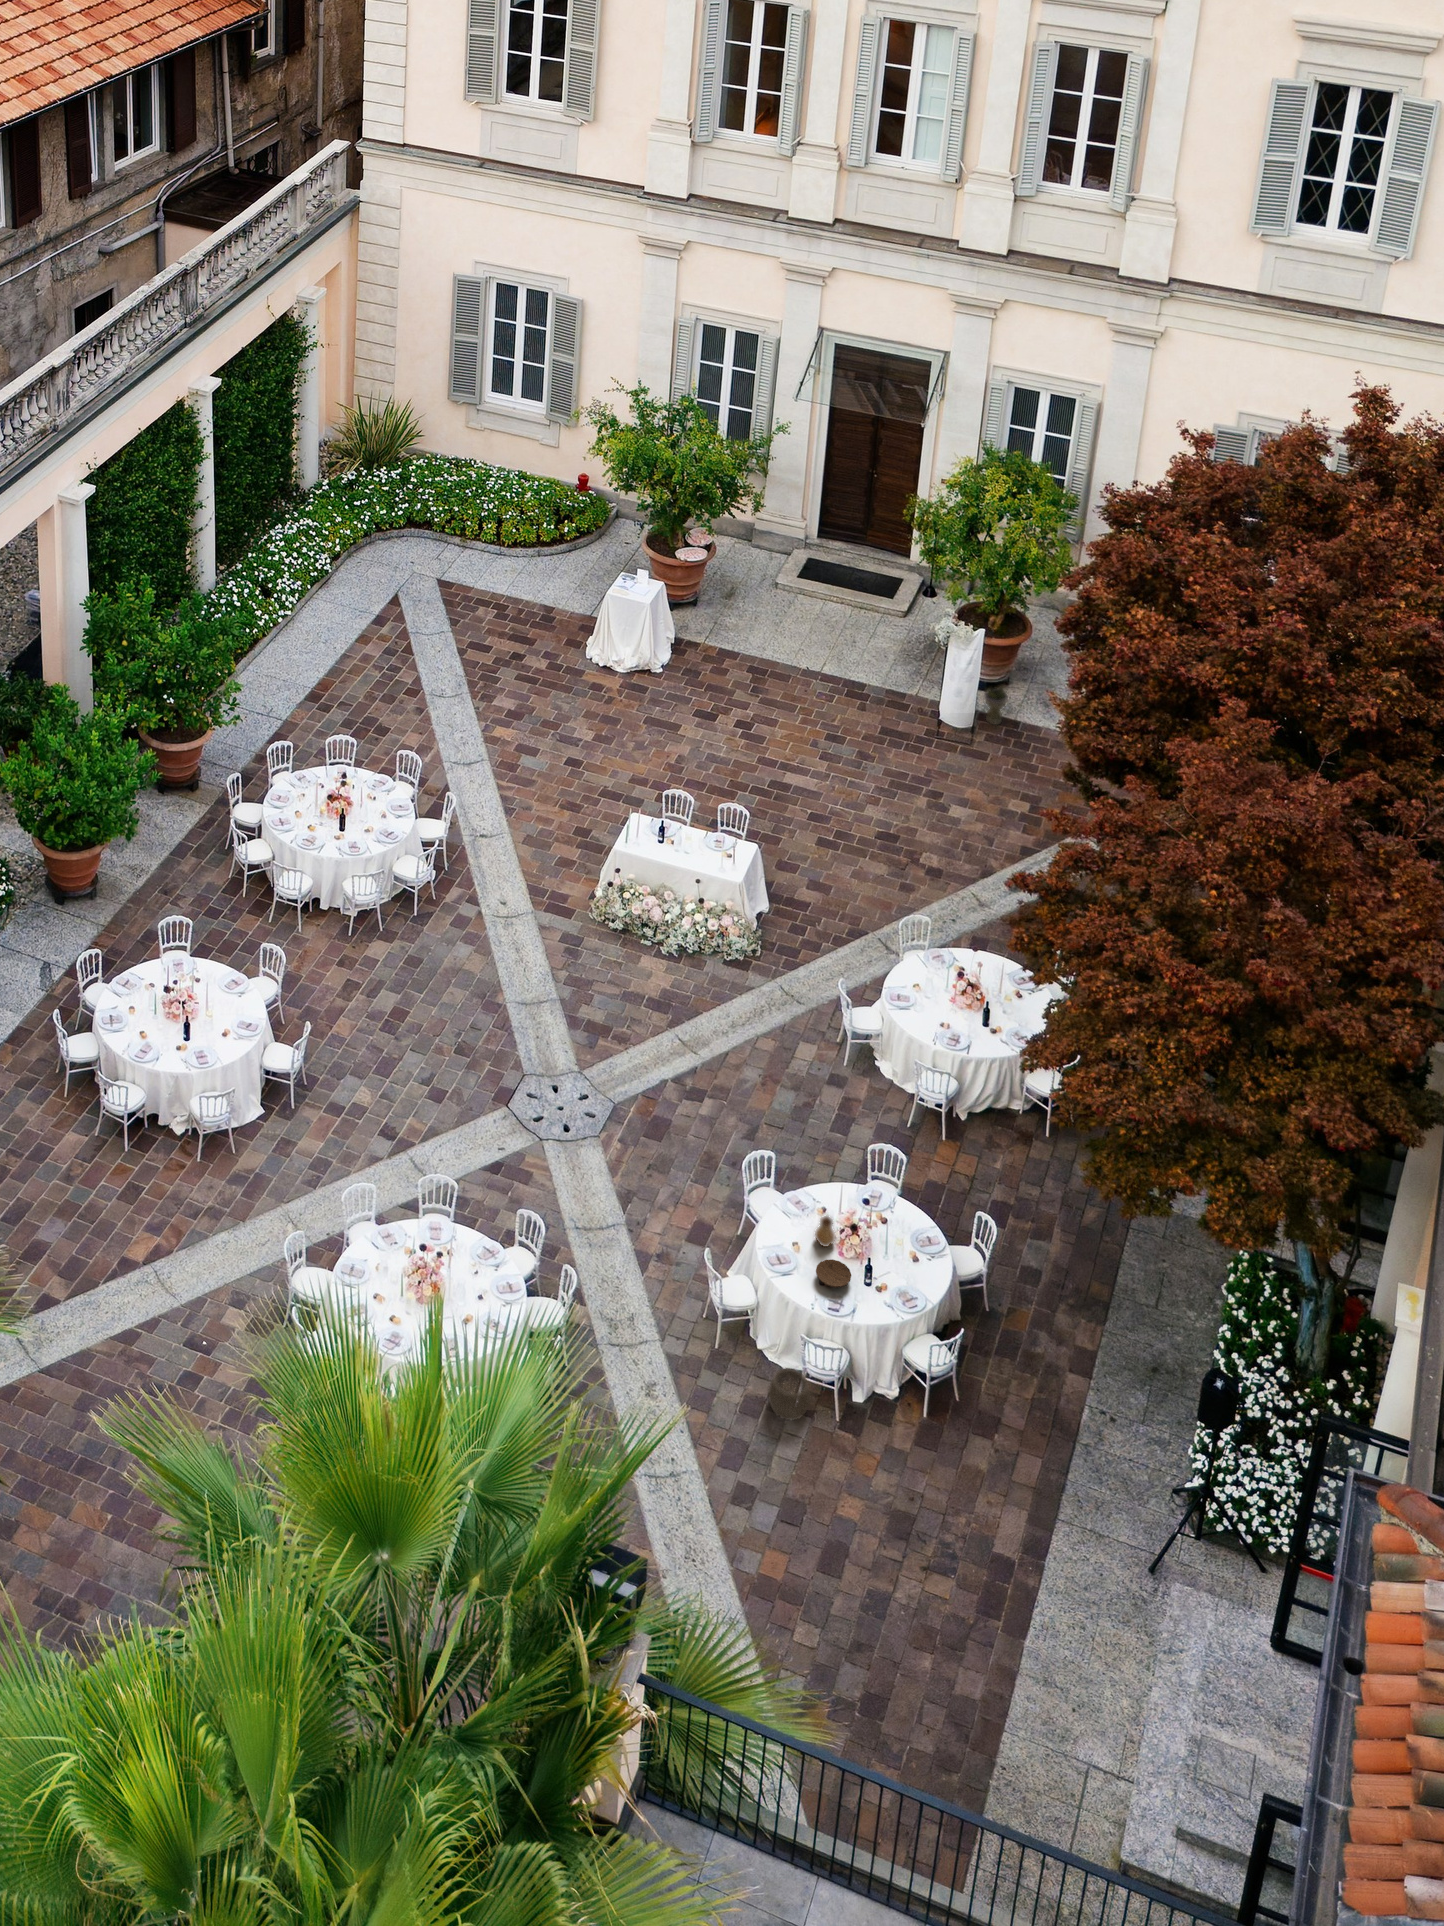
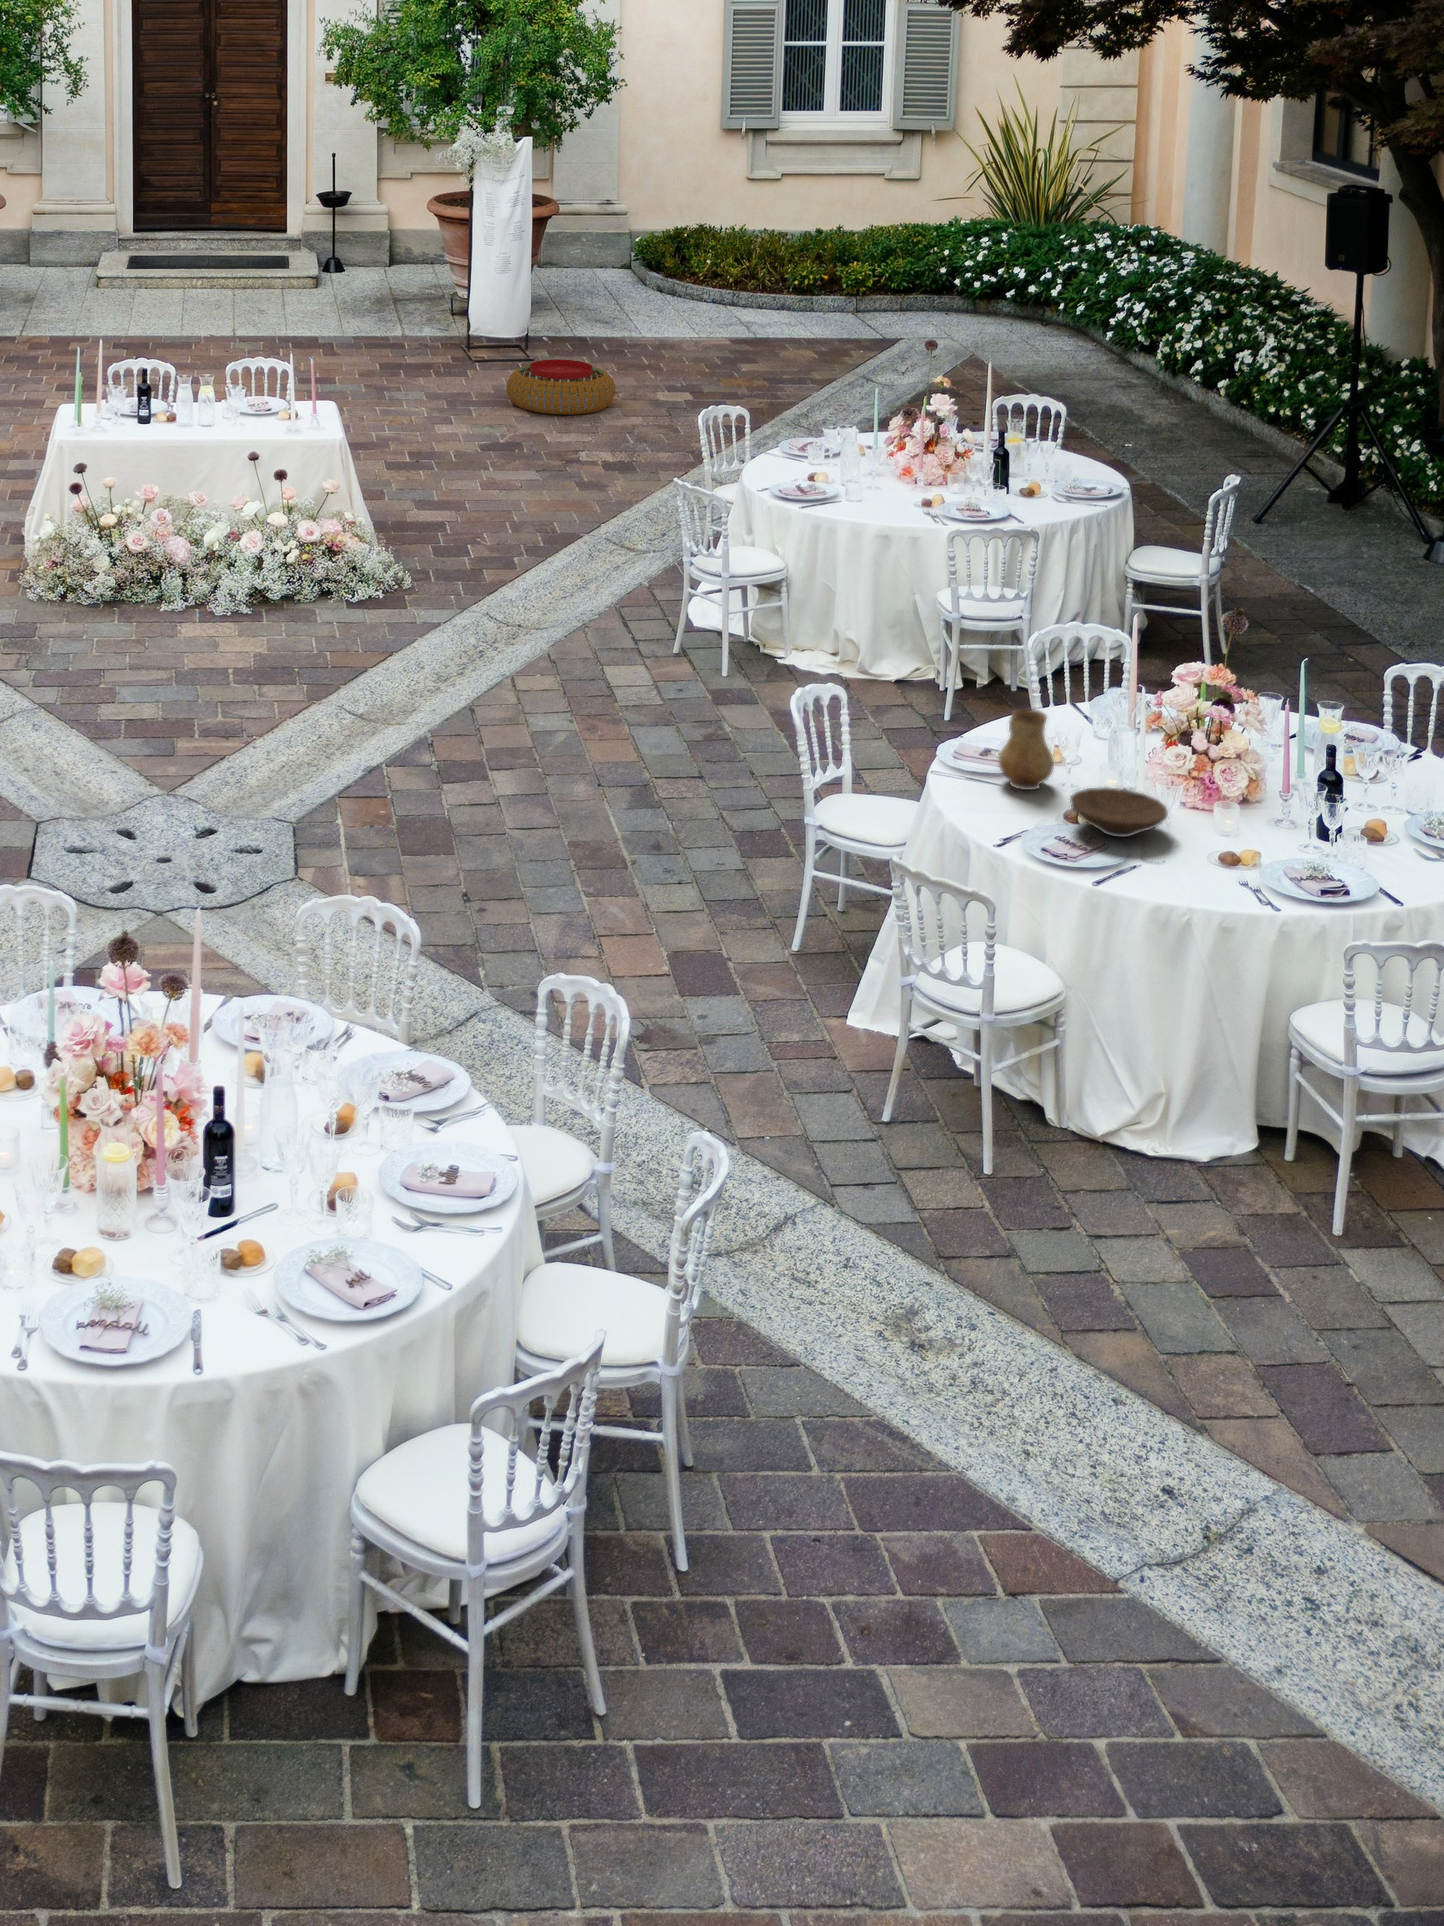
planter: present [985,687,1008,725] -> none [516,281,555,348]
pouf: none [929,766,992,811] -> present [507,359,616,415]
woven basket: present [768,1368,811,1420] -> none [1100,1057,1227,1198]

